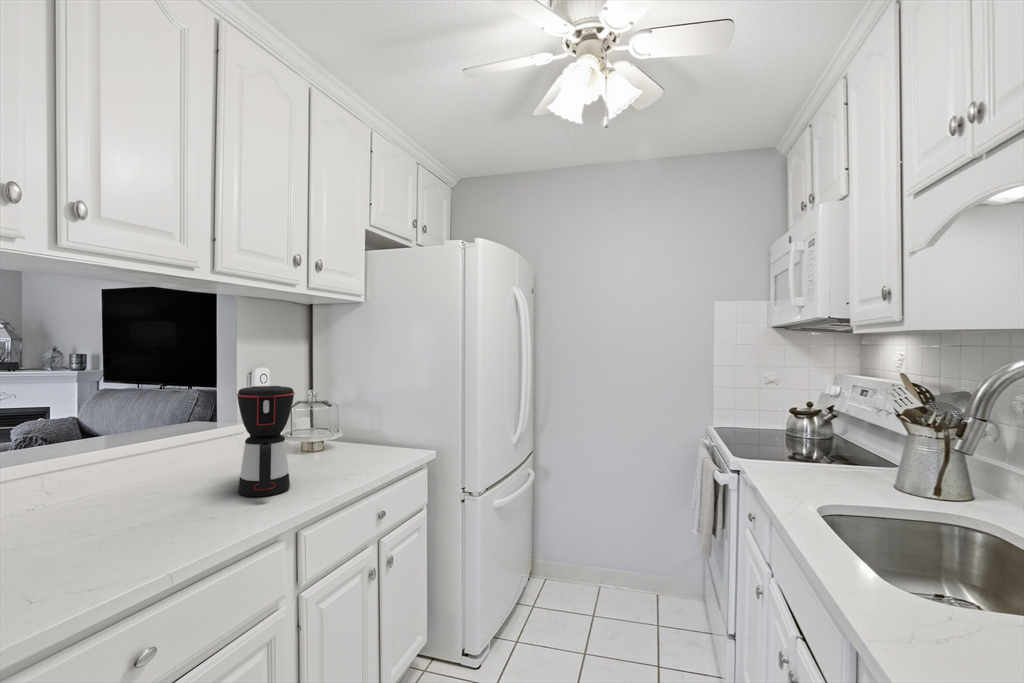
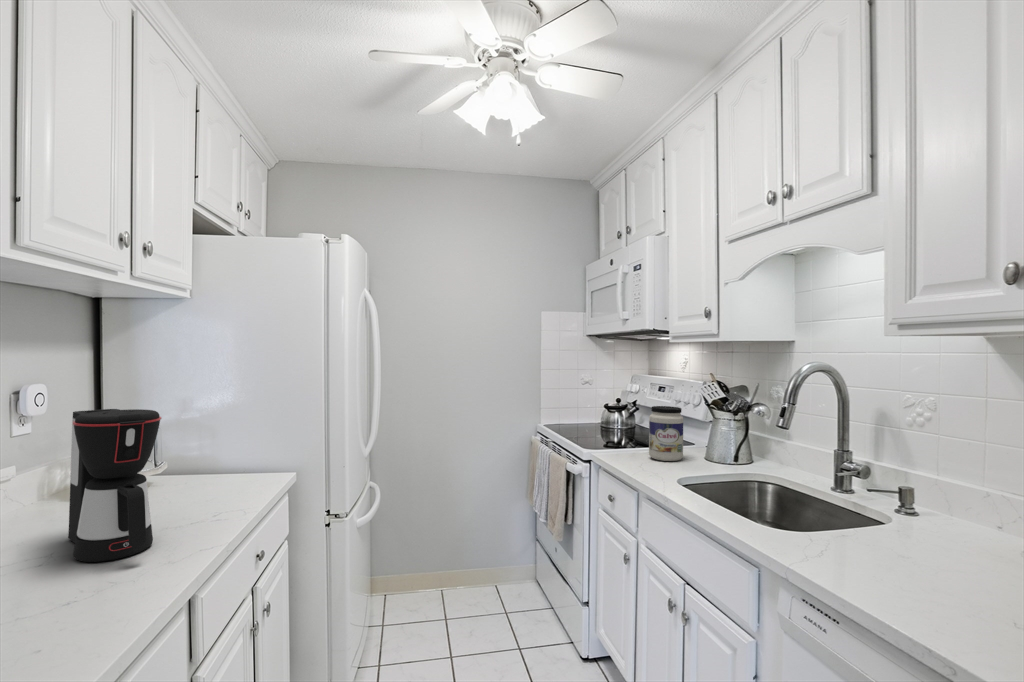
jar: none [808,413,857,484] -> present [649,406,683,461]

